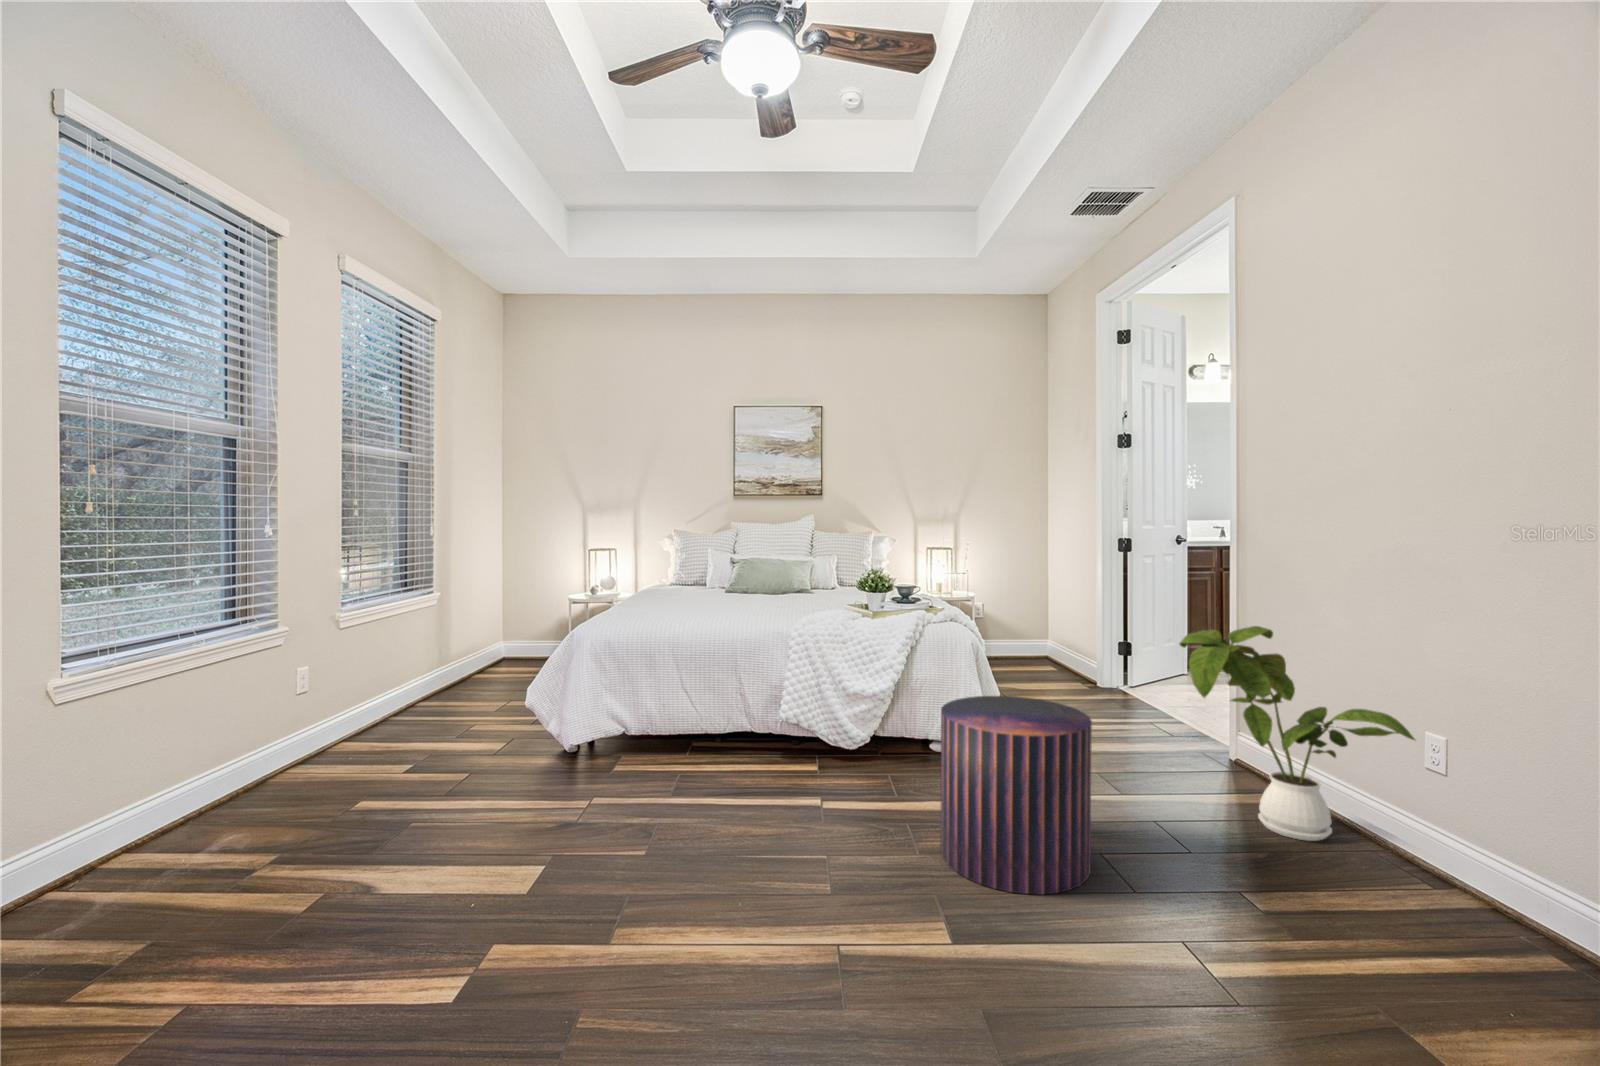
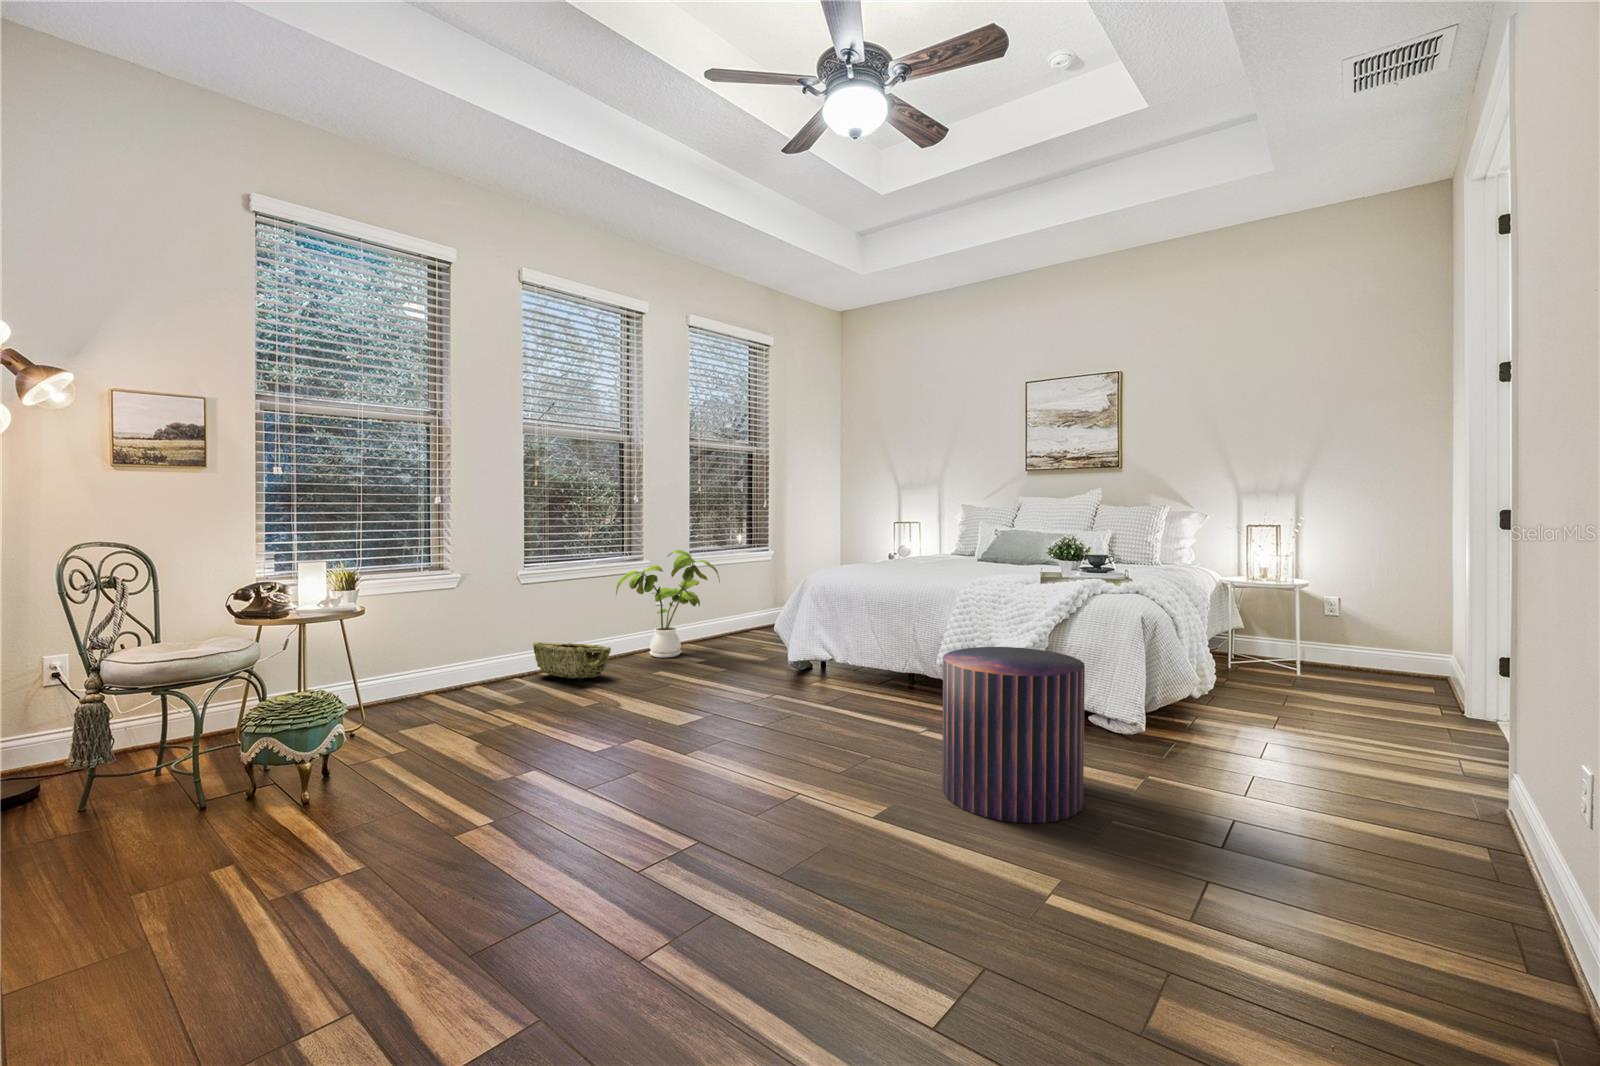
house plant: present [1180,626,1415,841] -> present [616,550,720,658]
woven basket: none [90,784,279,862] -> present [533,642,611,679]

